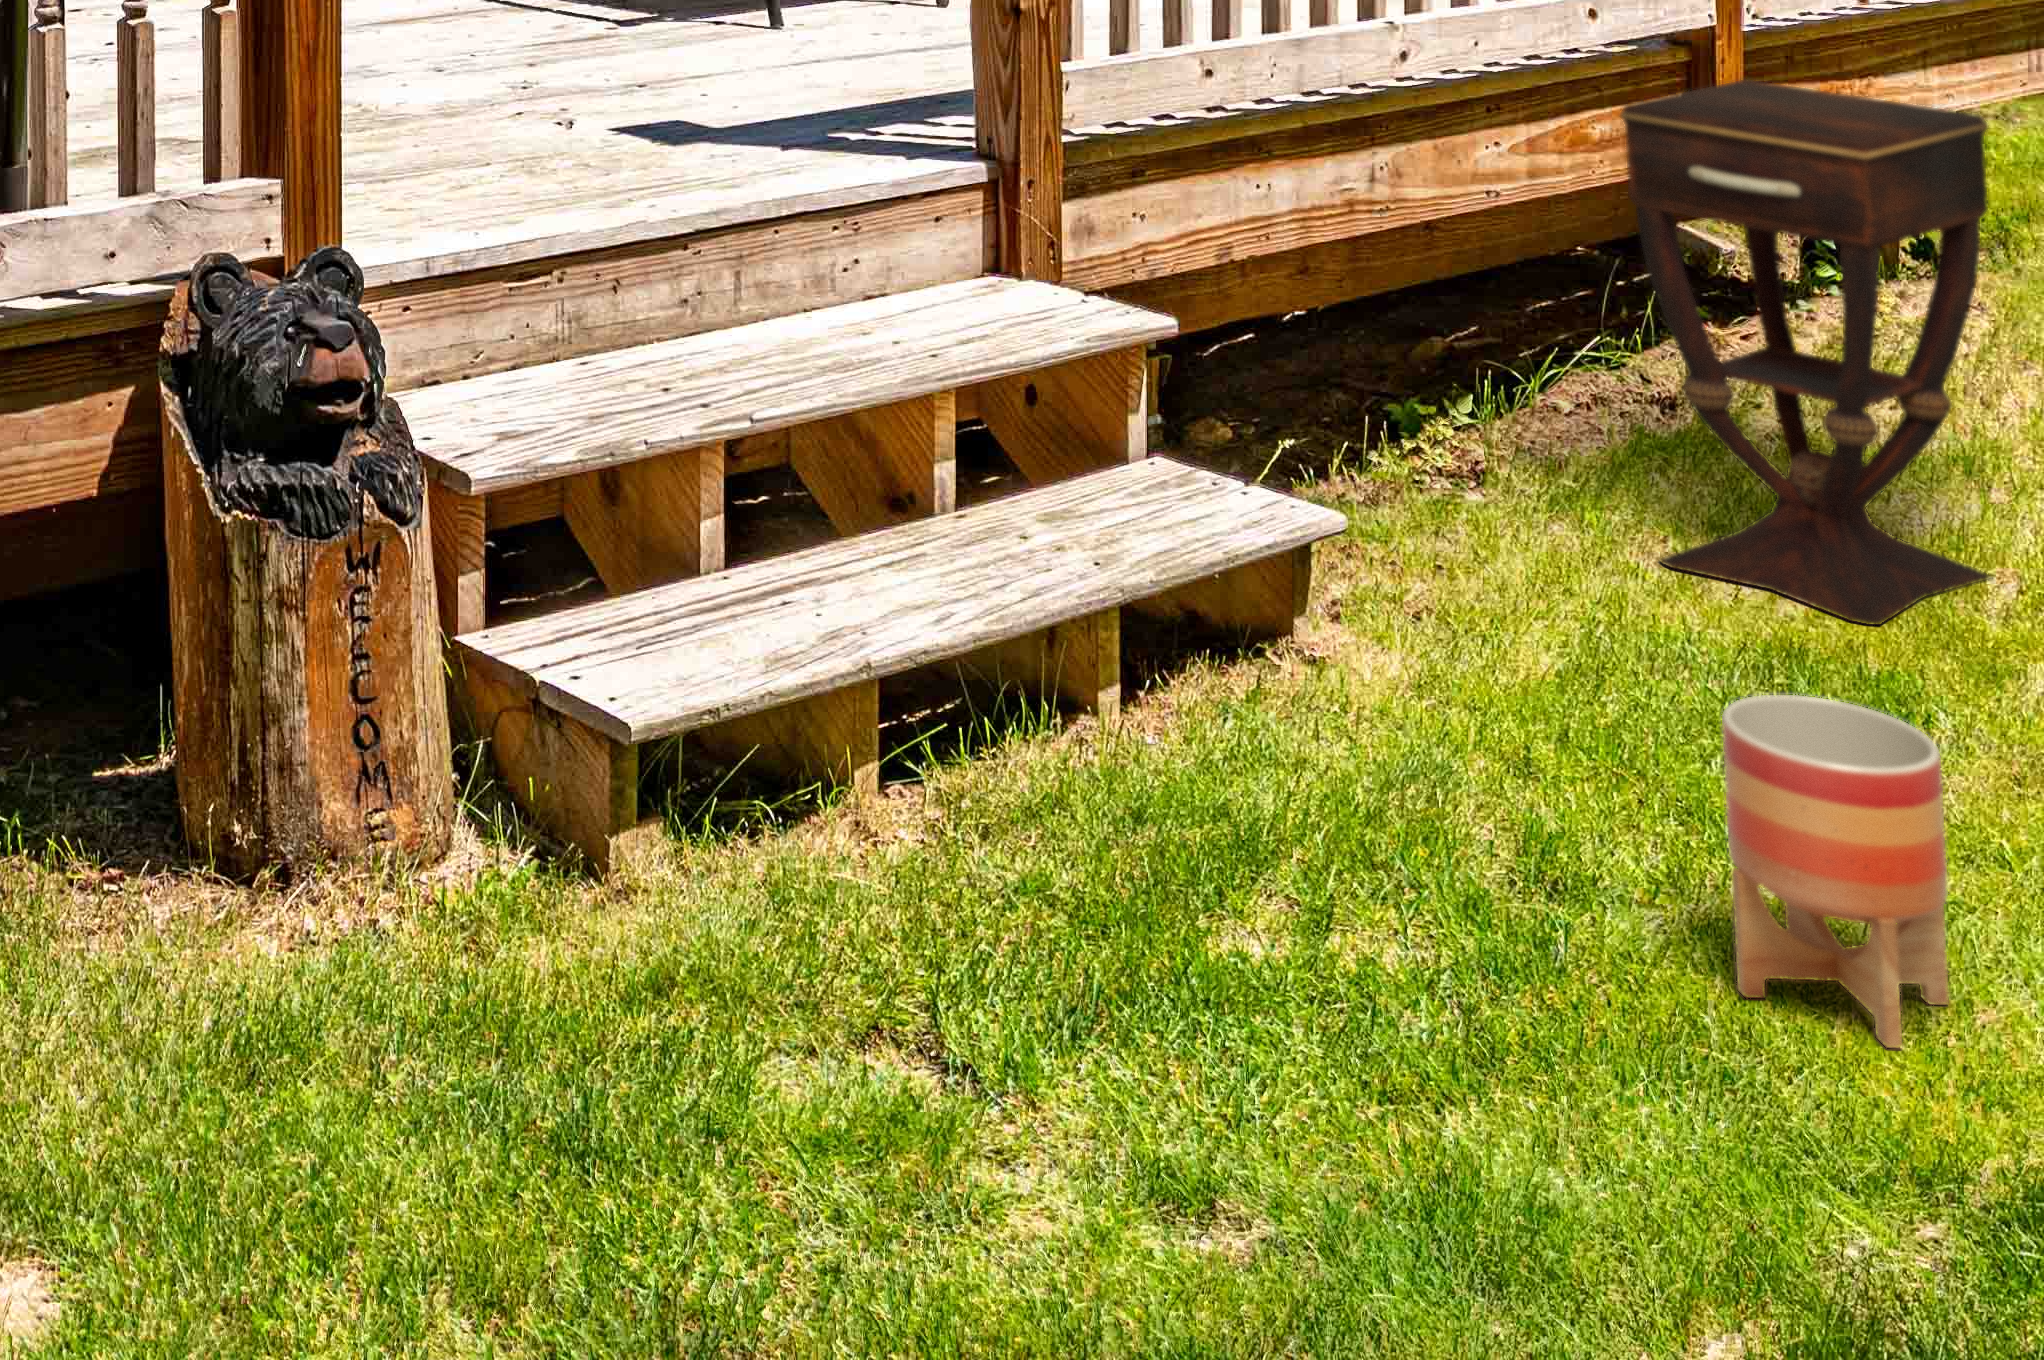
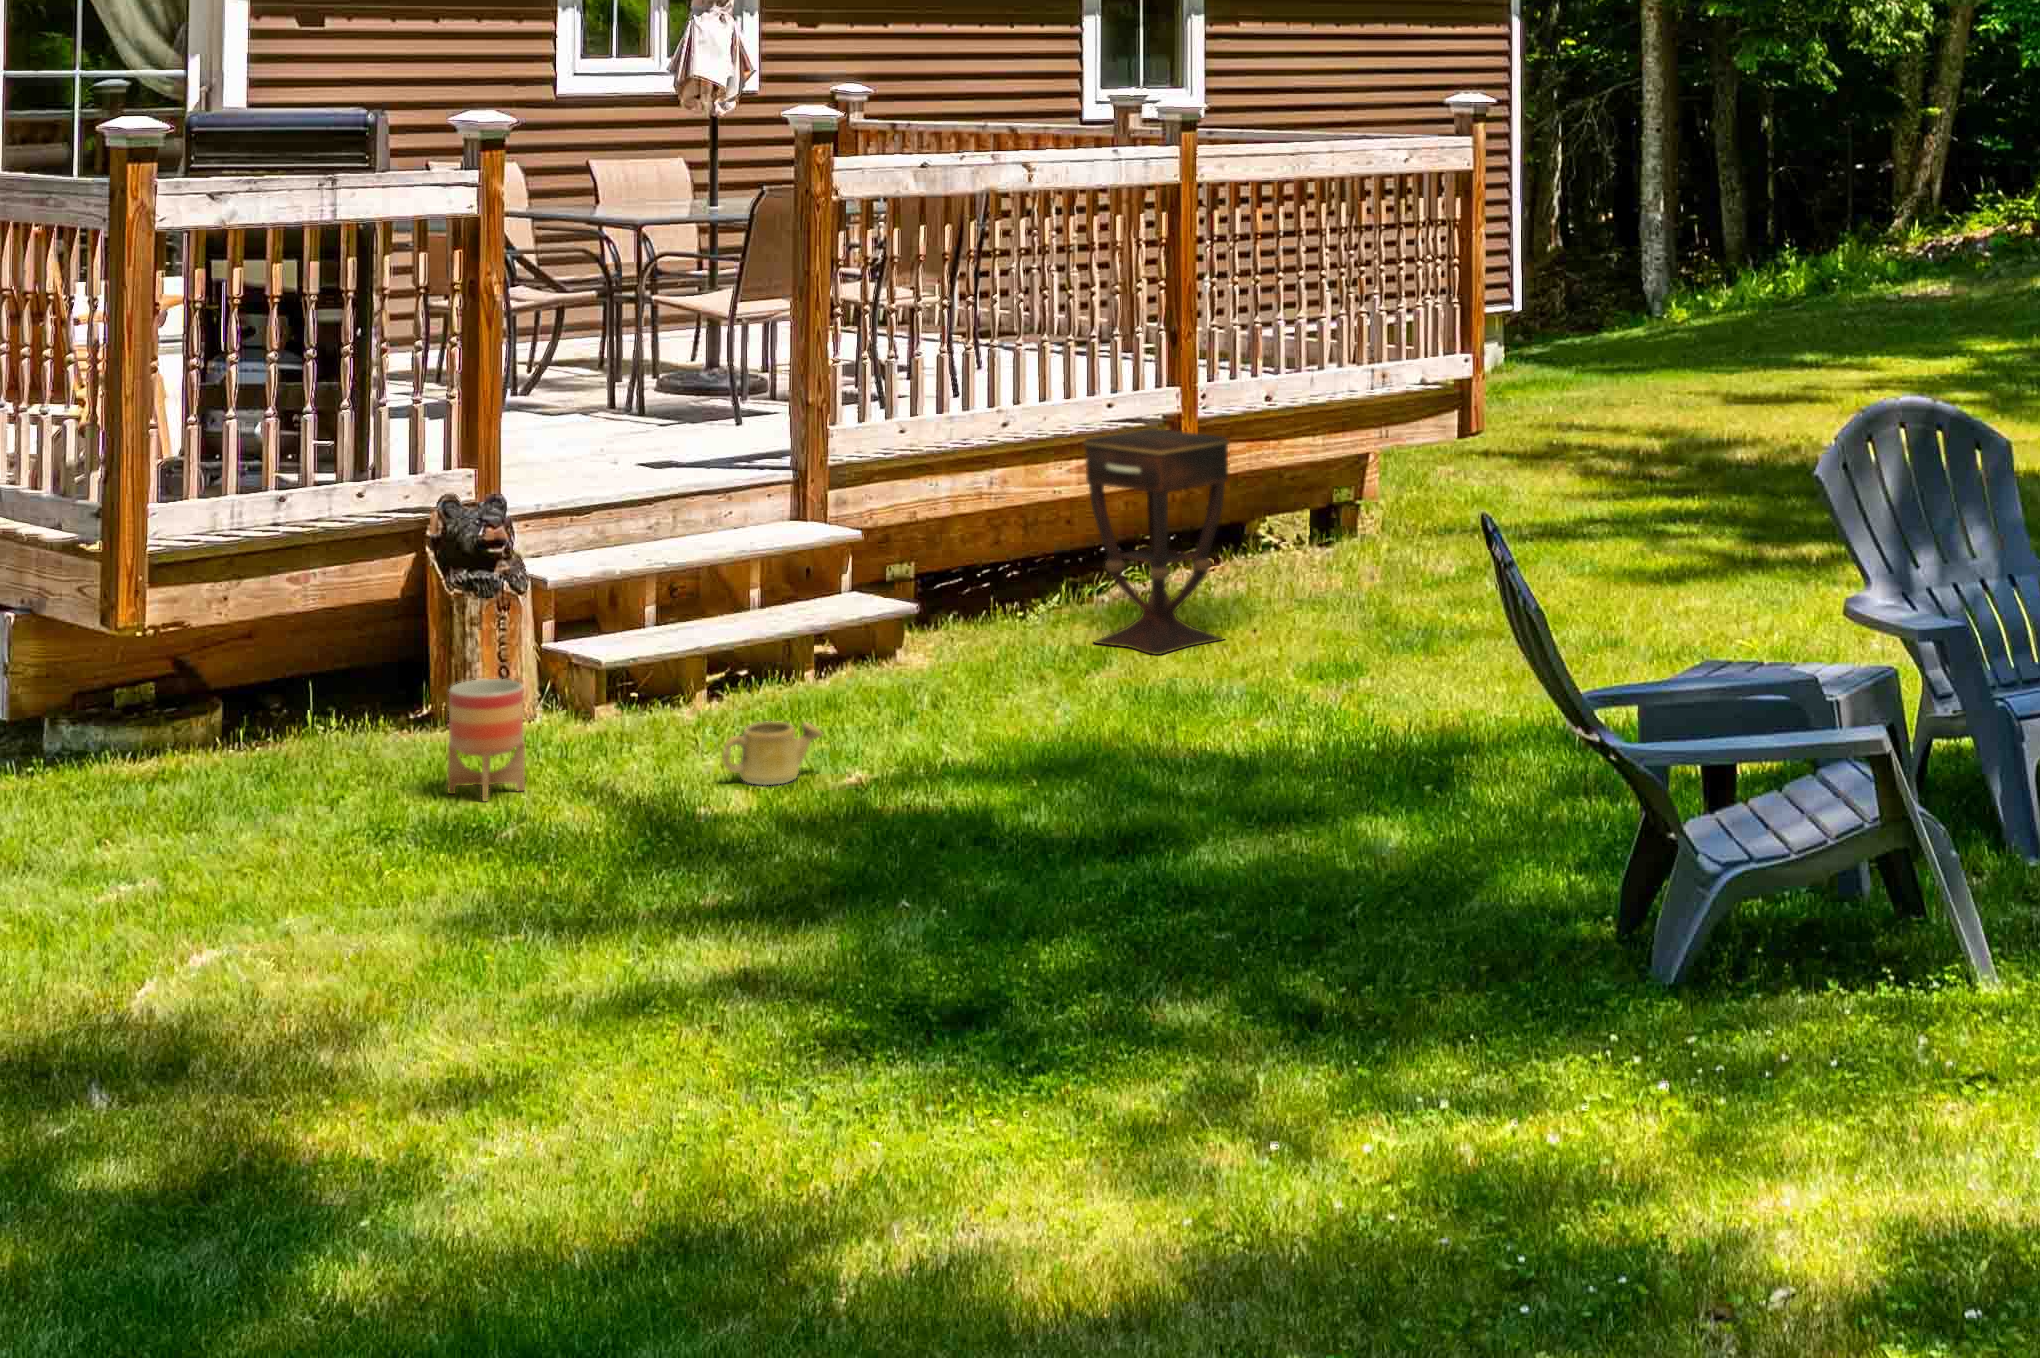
planter: present [1722,695,1949,1048] -> present [448,679,525,801]
watering can: none [1069,1027,1368,1268] -> present [722,721,822,785]

